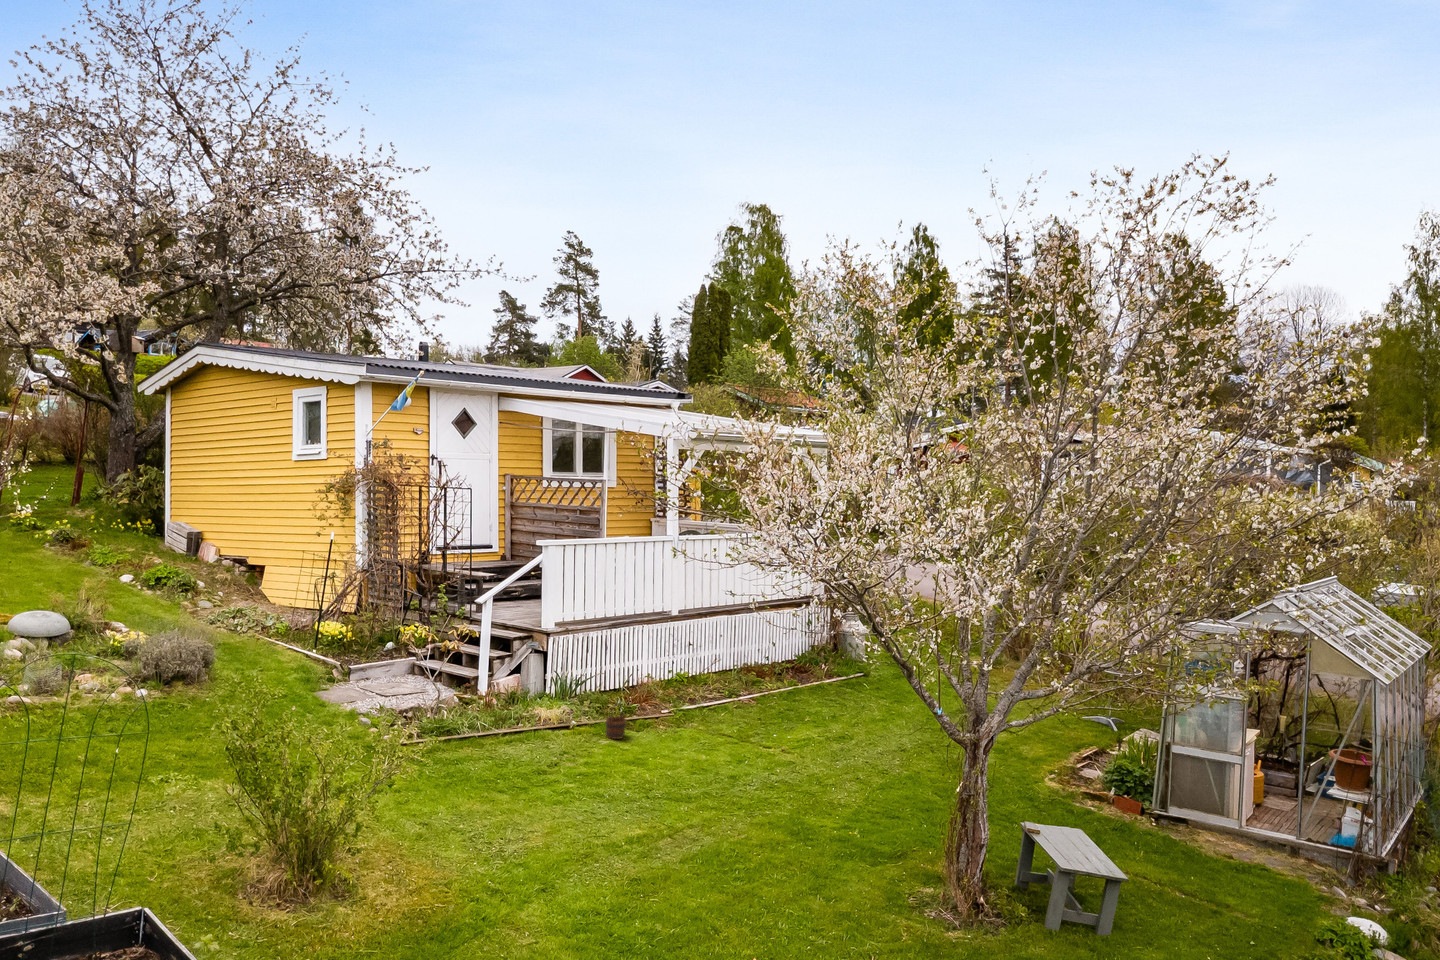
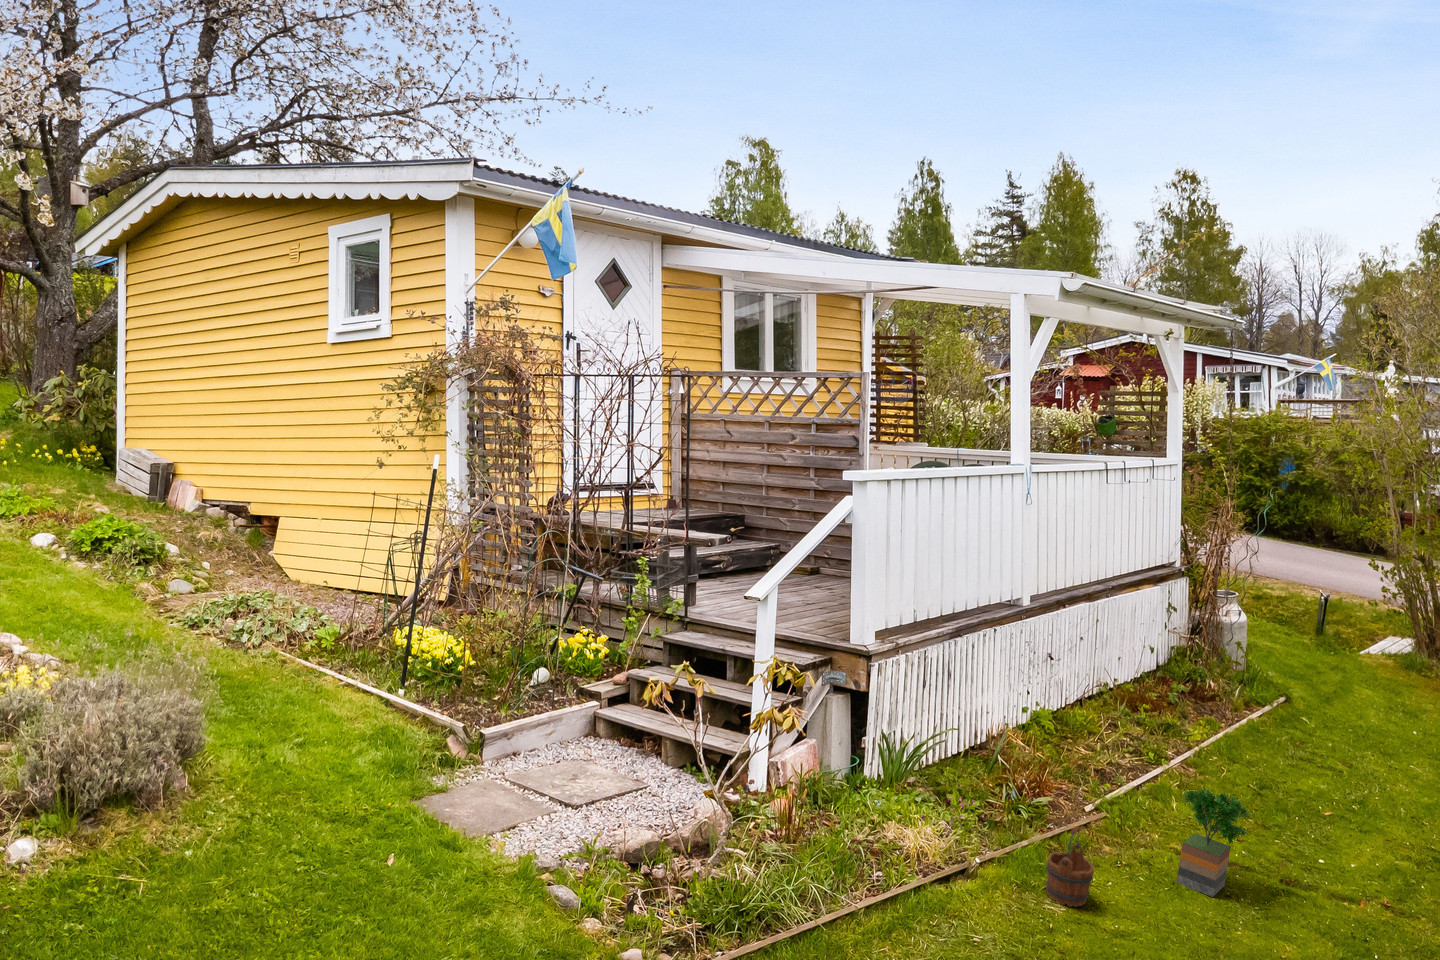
potted tree: none [686,689,718,740] -> present [1177,788,1250,897]

